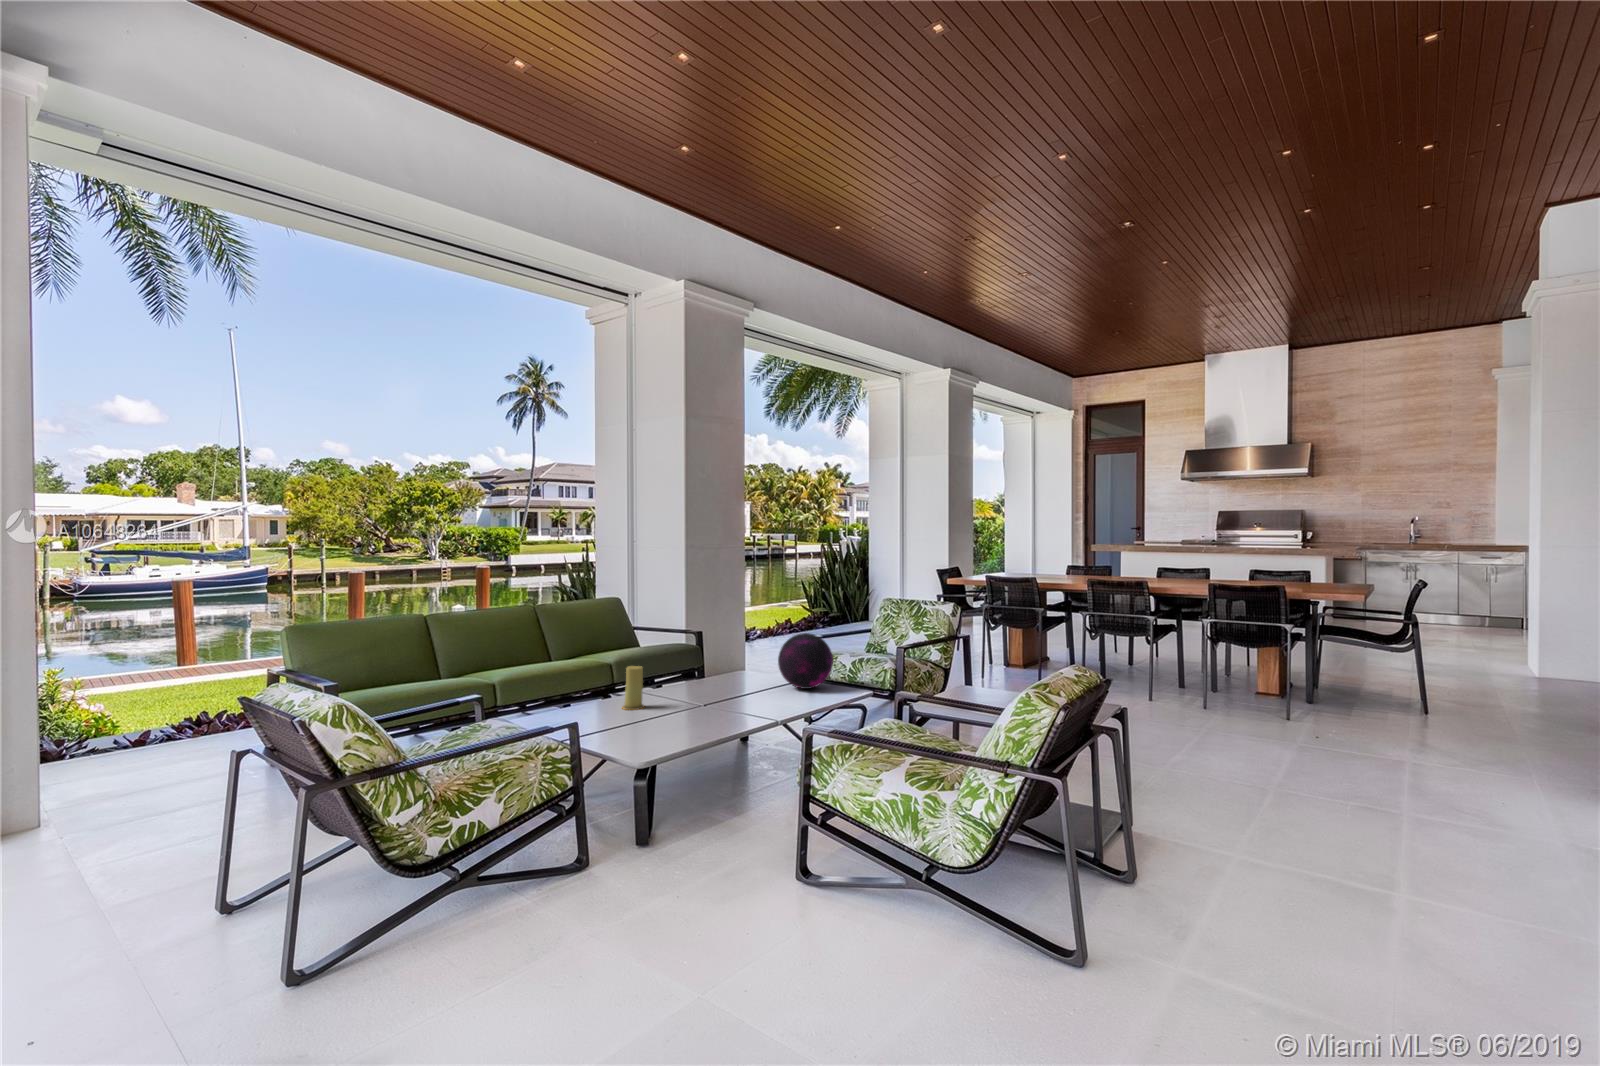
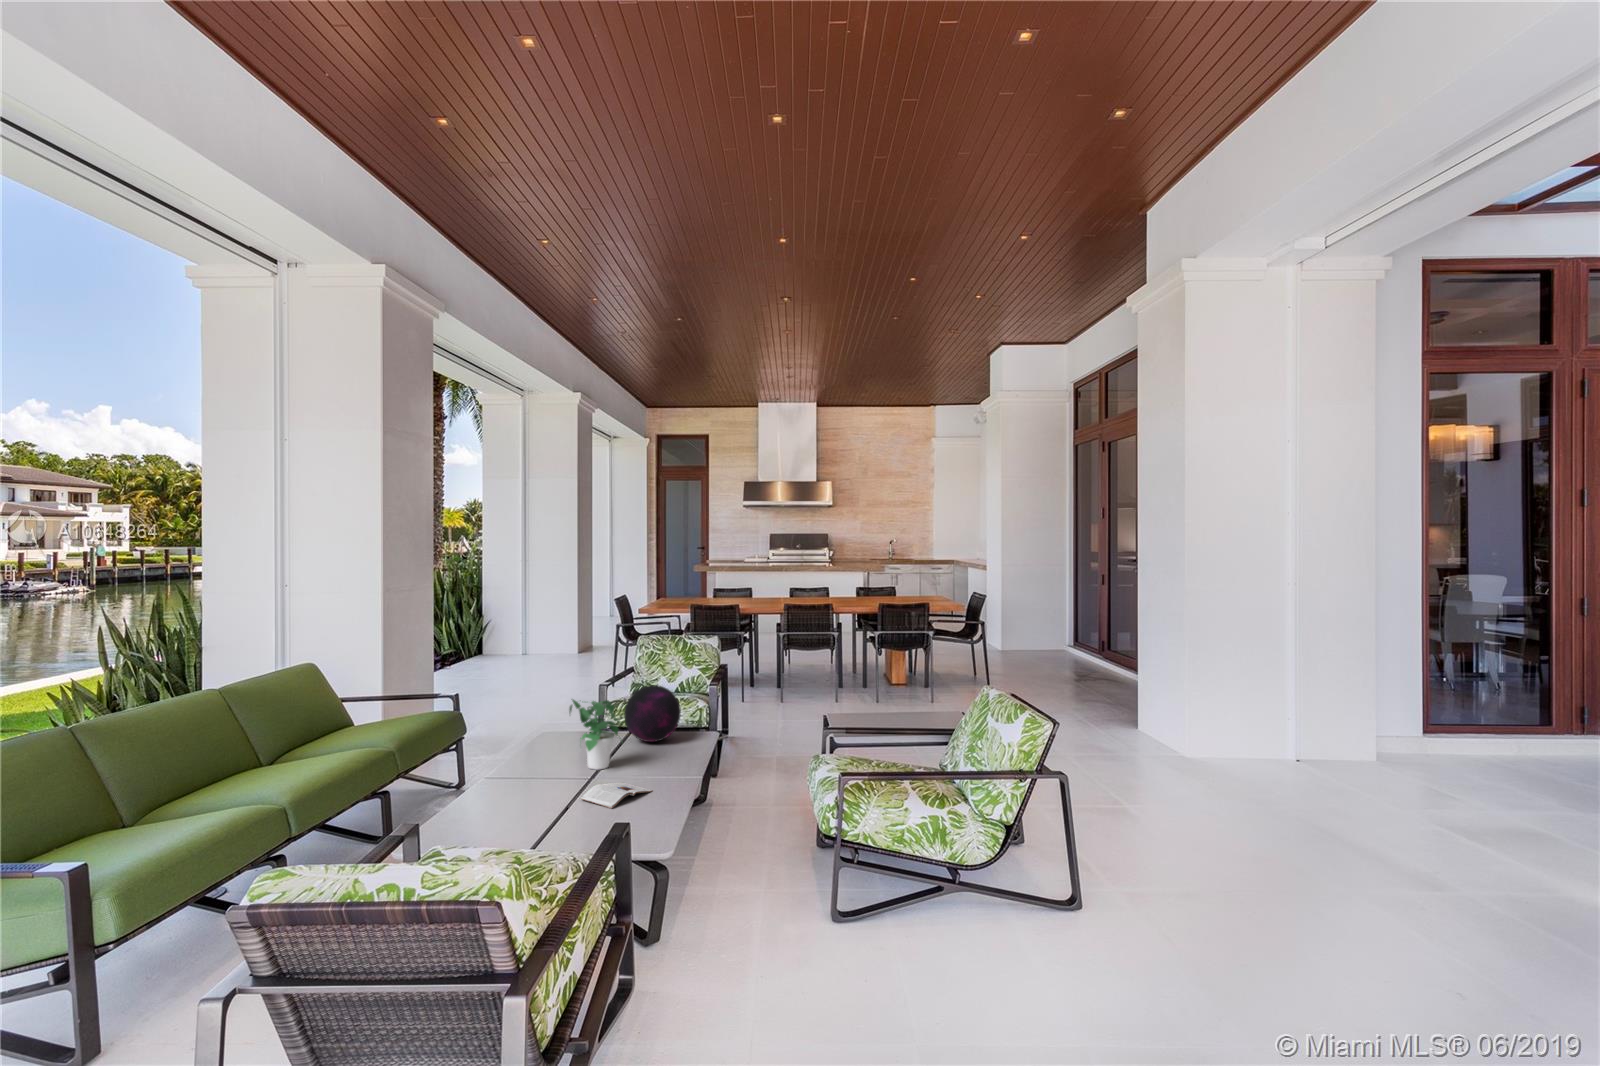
potted plant: none [697,633,742,700] -> present [569,700,622,770]
candle: present [622,666,645,710] -> none [507,748,535,802]
magazine: none [660,706,720,726] -> present [581,783,653,809]

